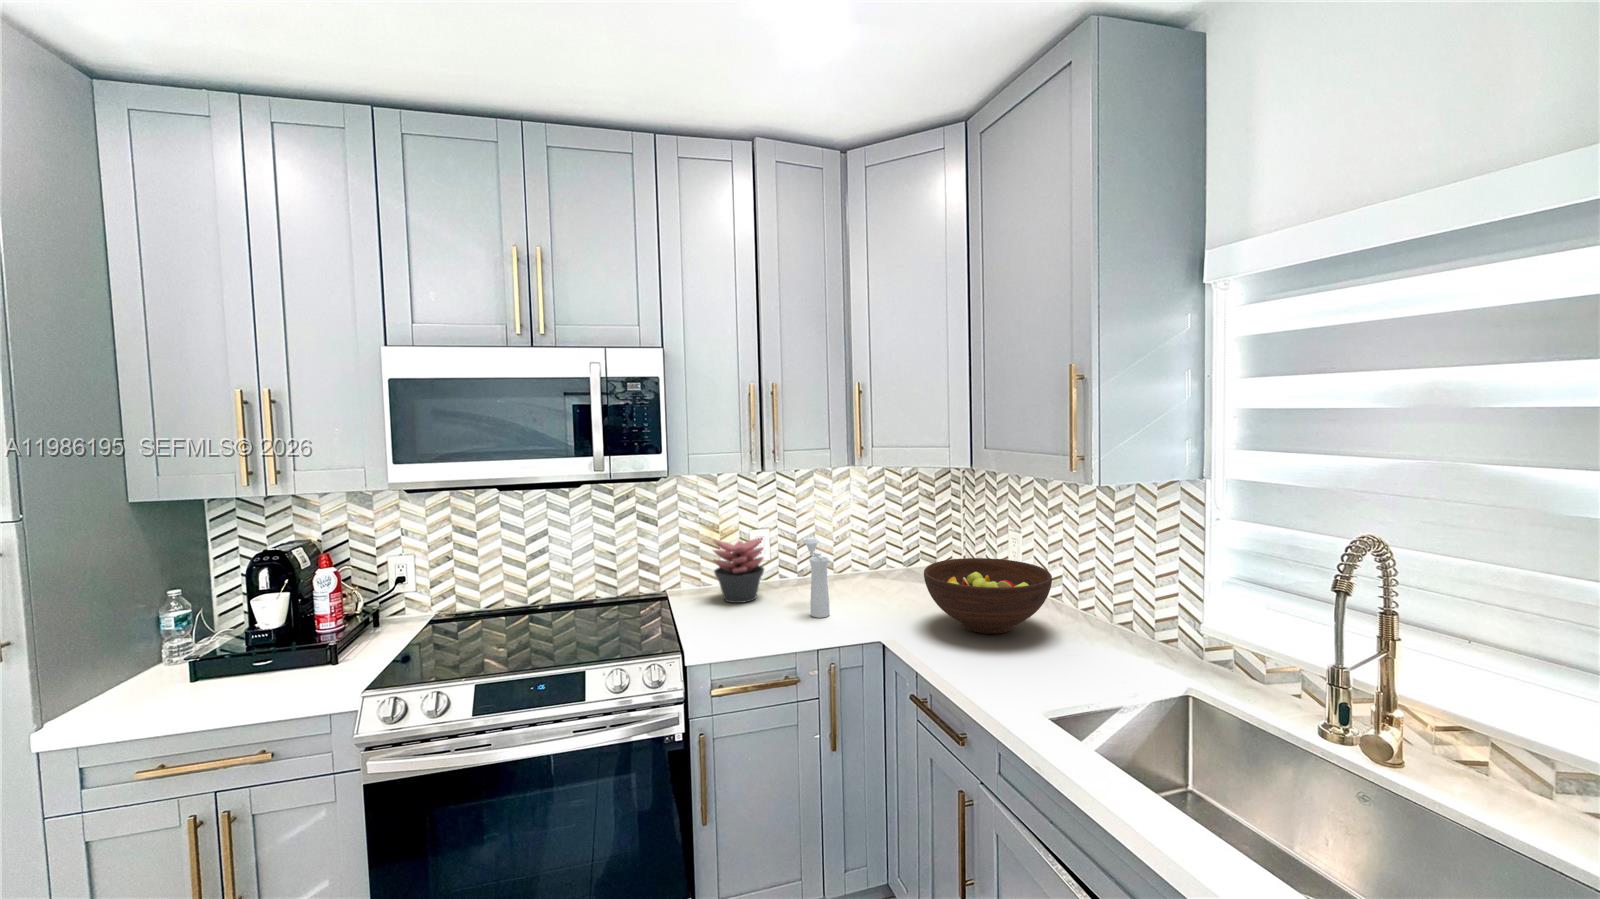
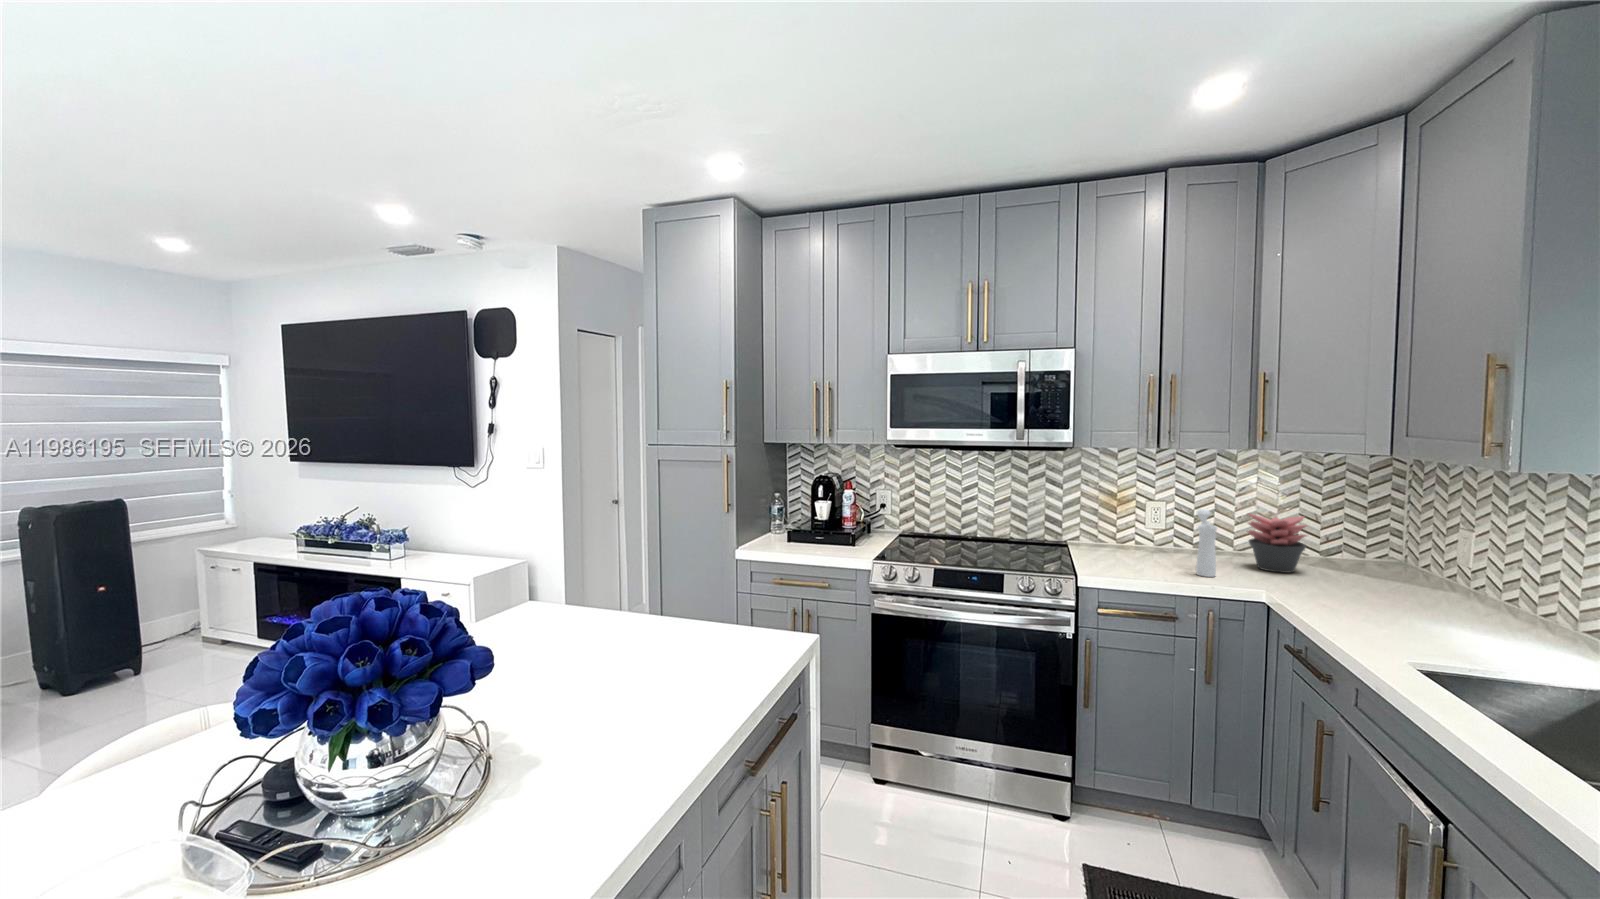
succulent plant: present [713,538,764,603] -> present [1248,513,1307,573]
fruit bowl: present [924,558,1052,634] -> none [1318,543,1483,615]

